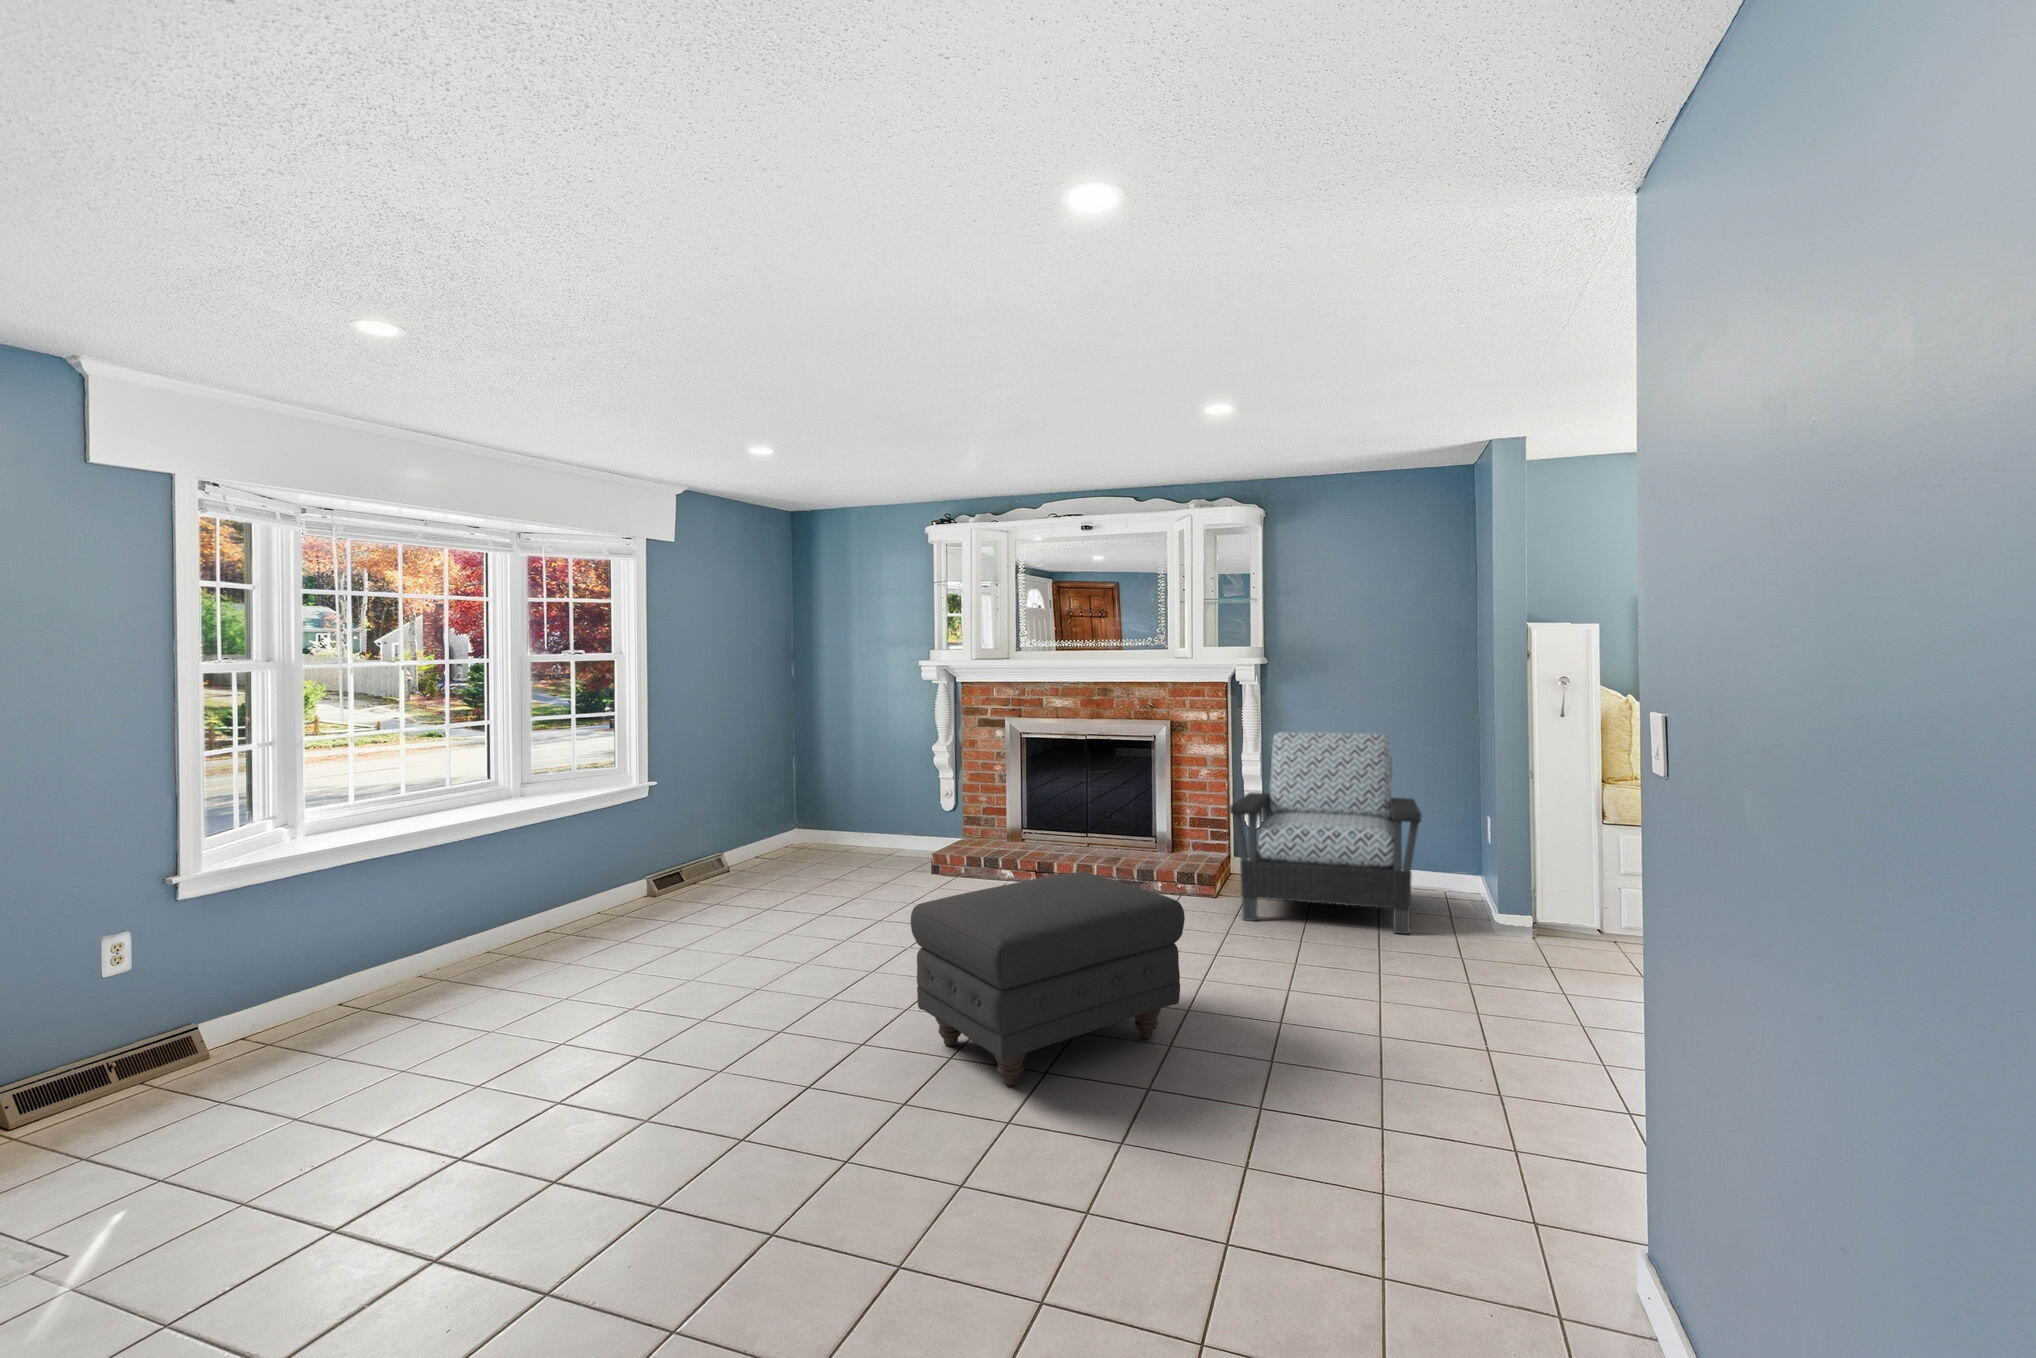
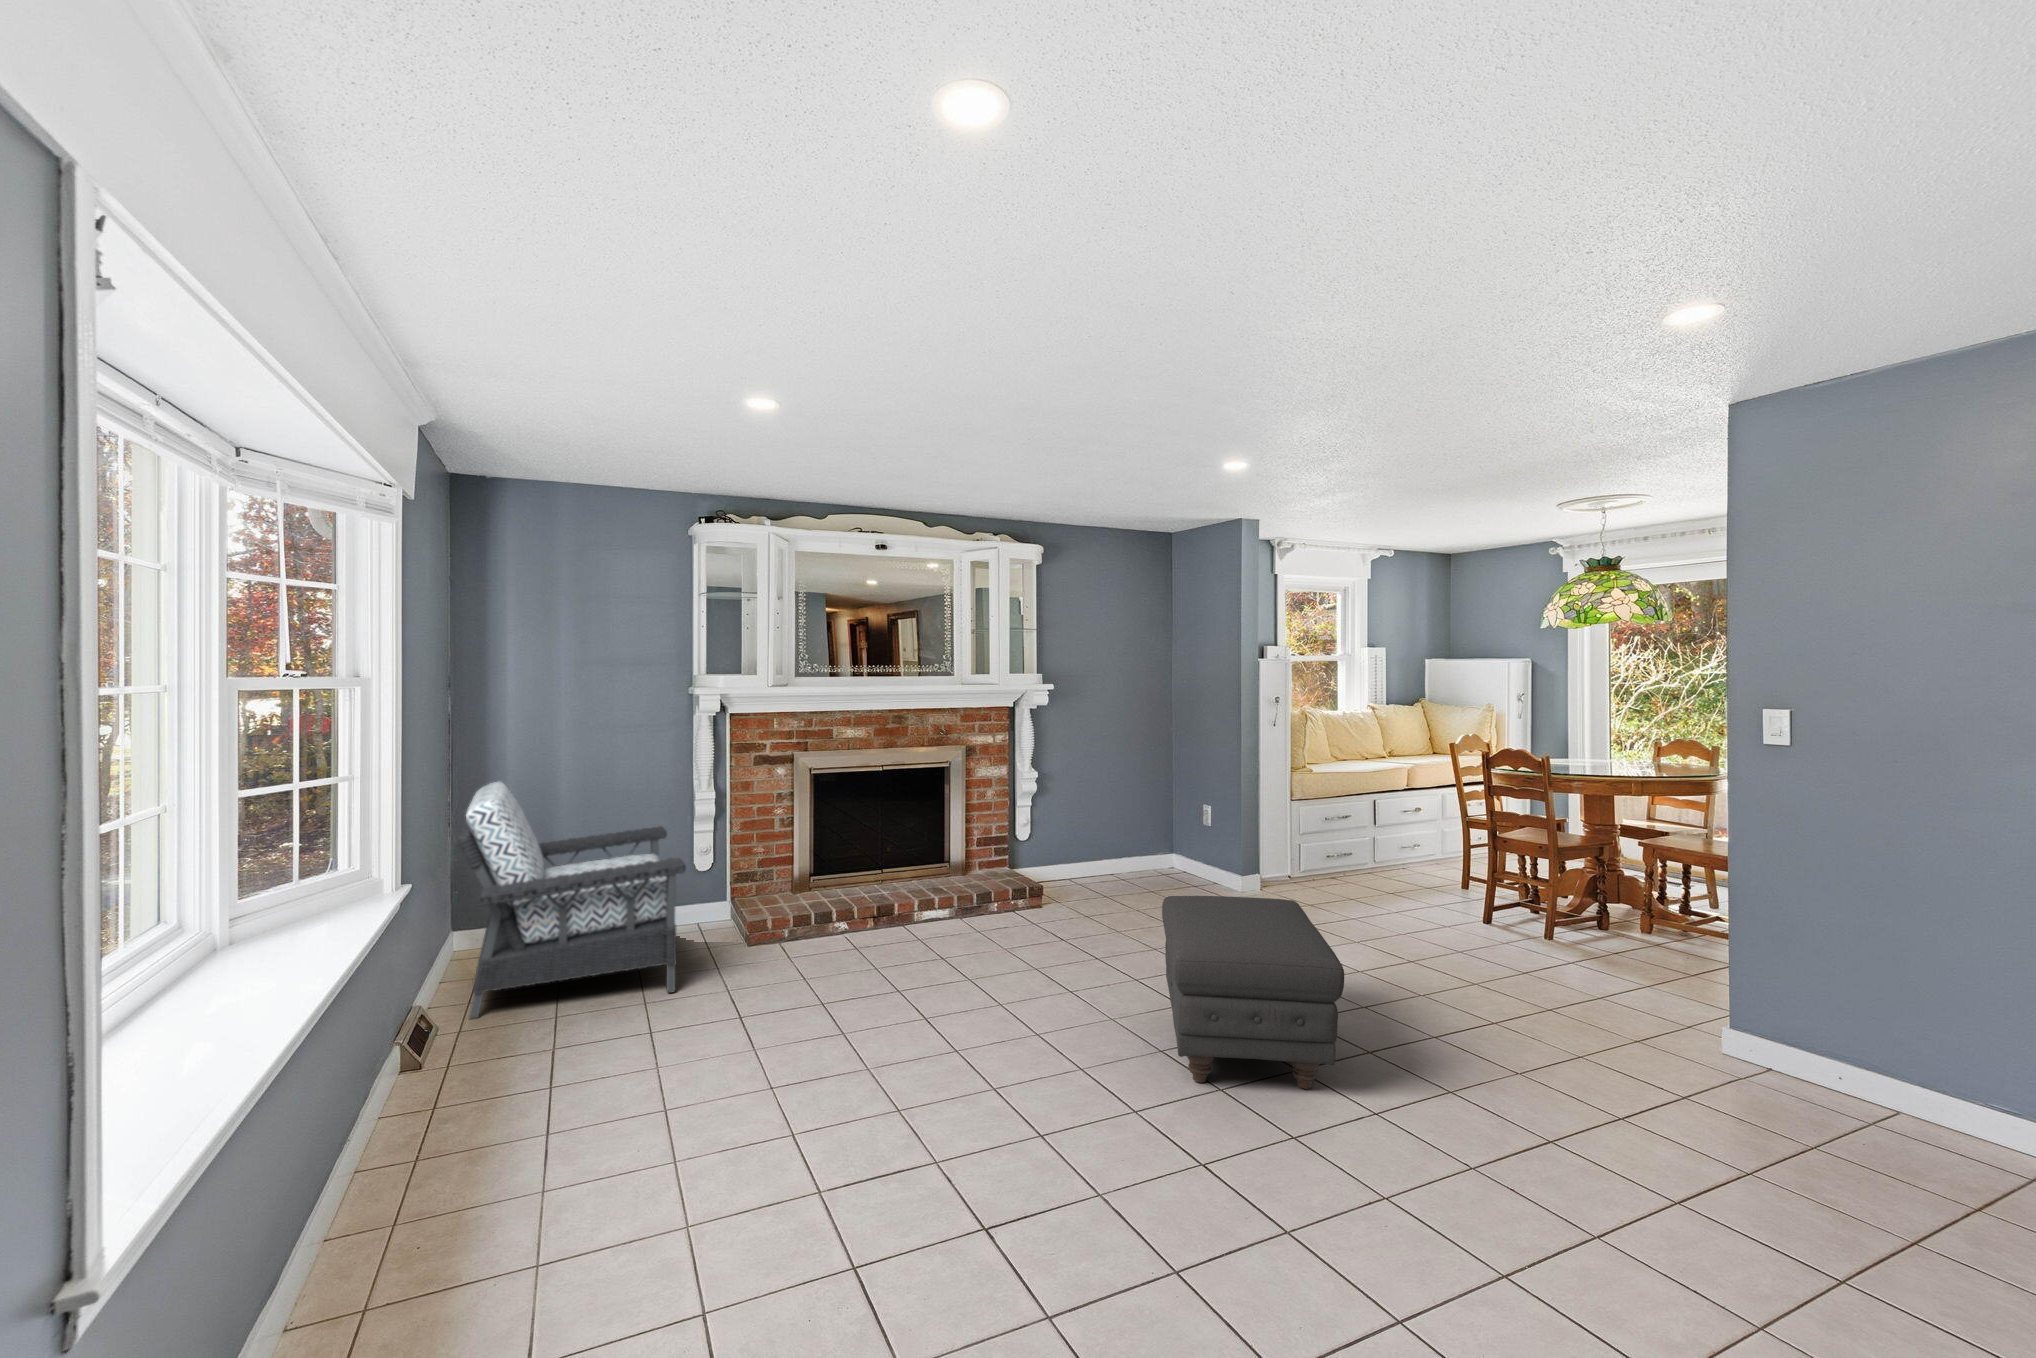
armchair: present [1230,732,1421,934] -> present [457,782,686,1019]

